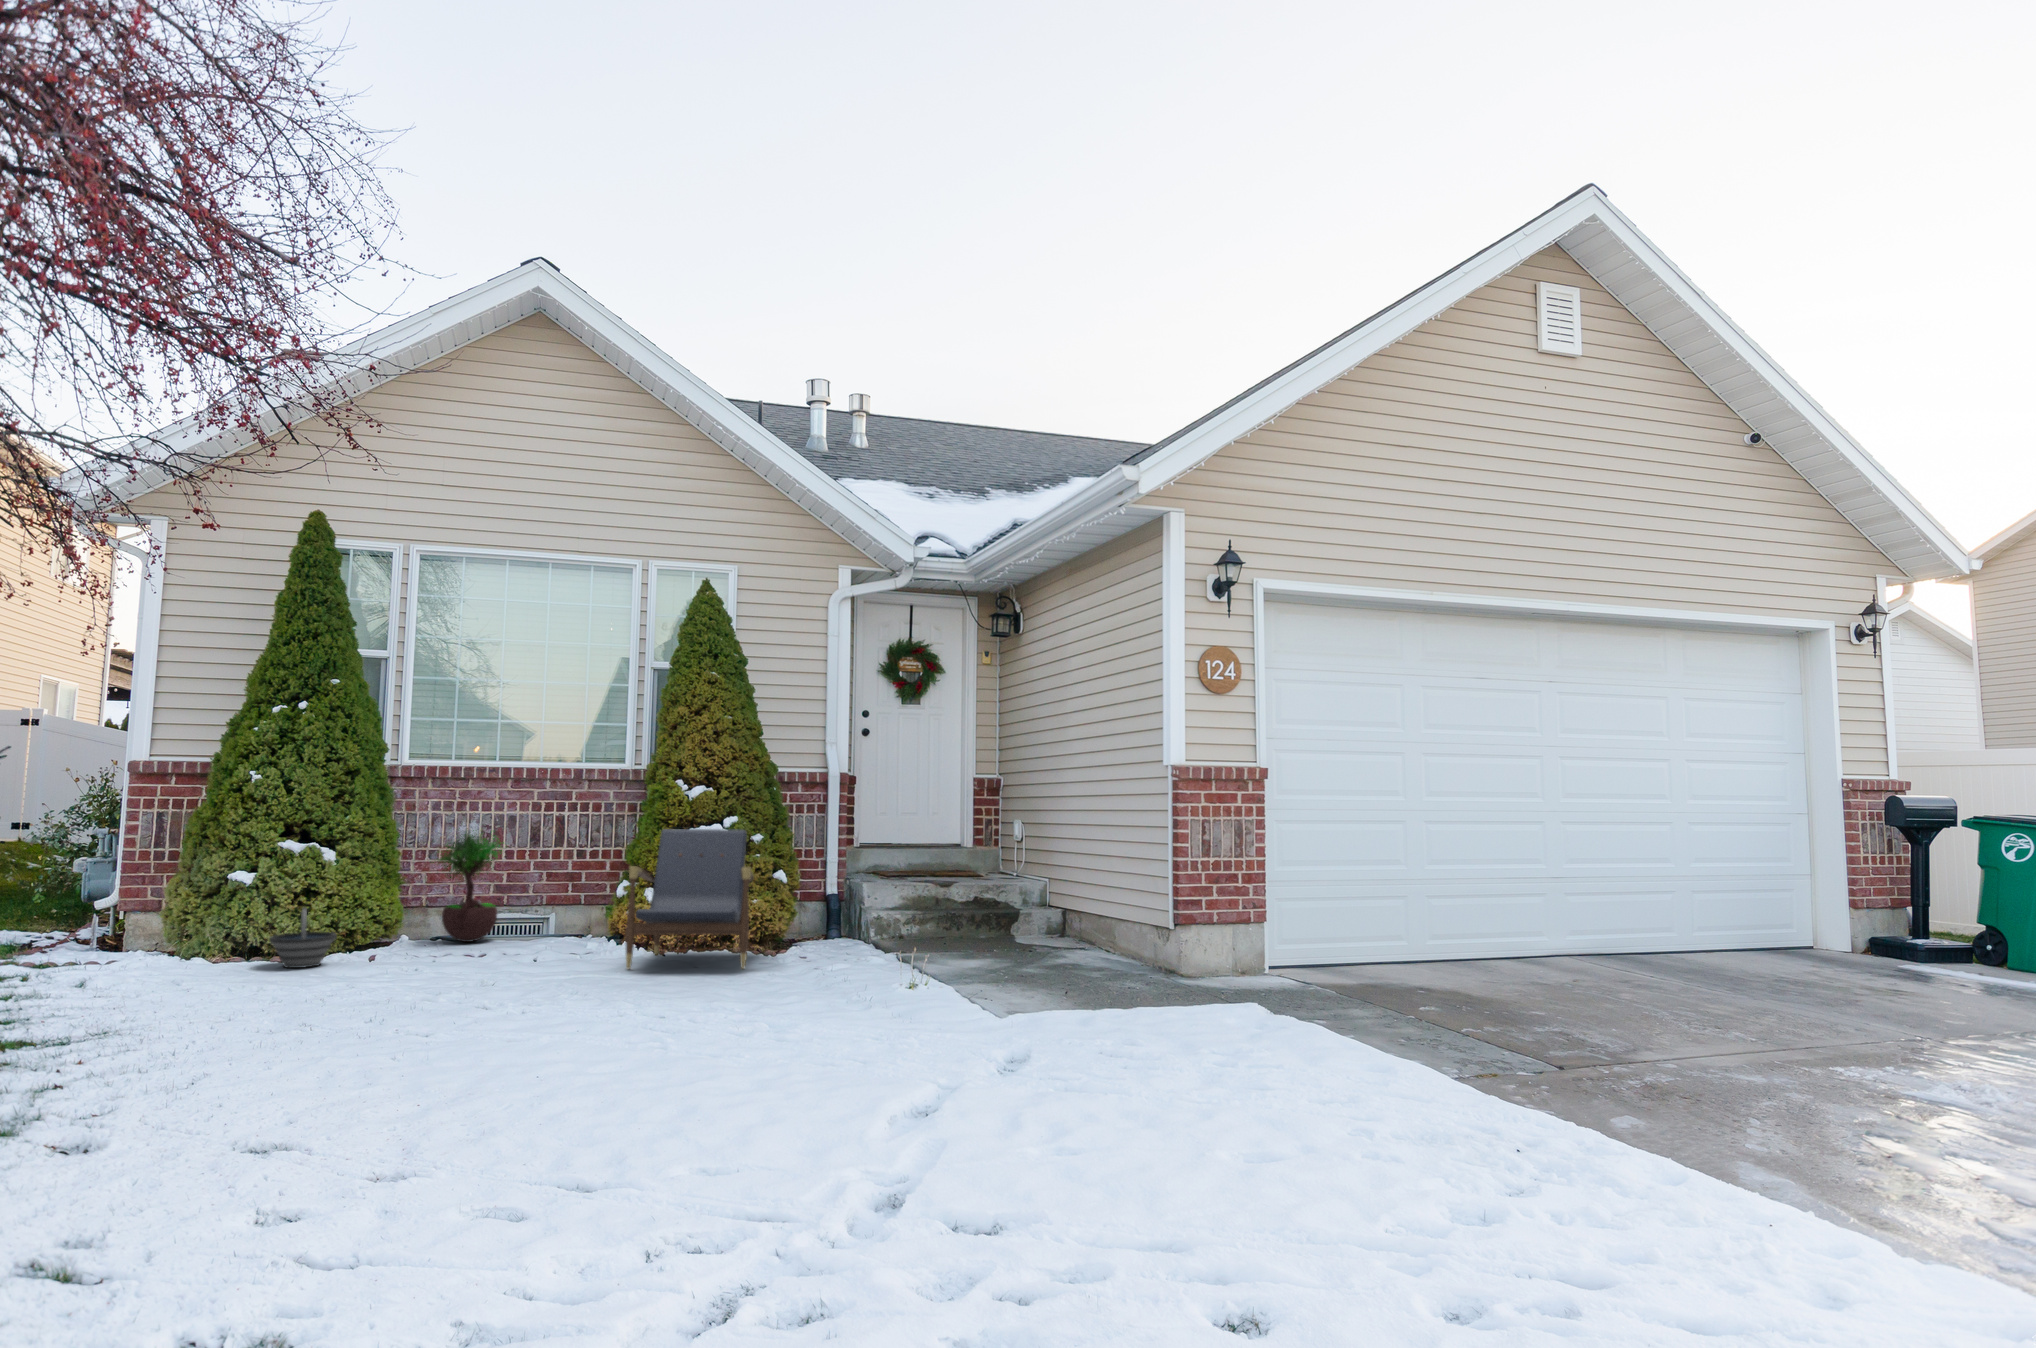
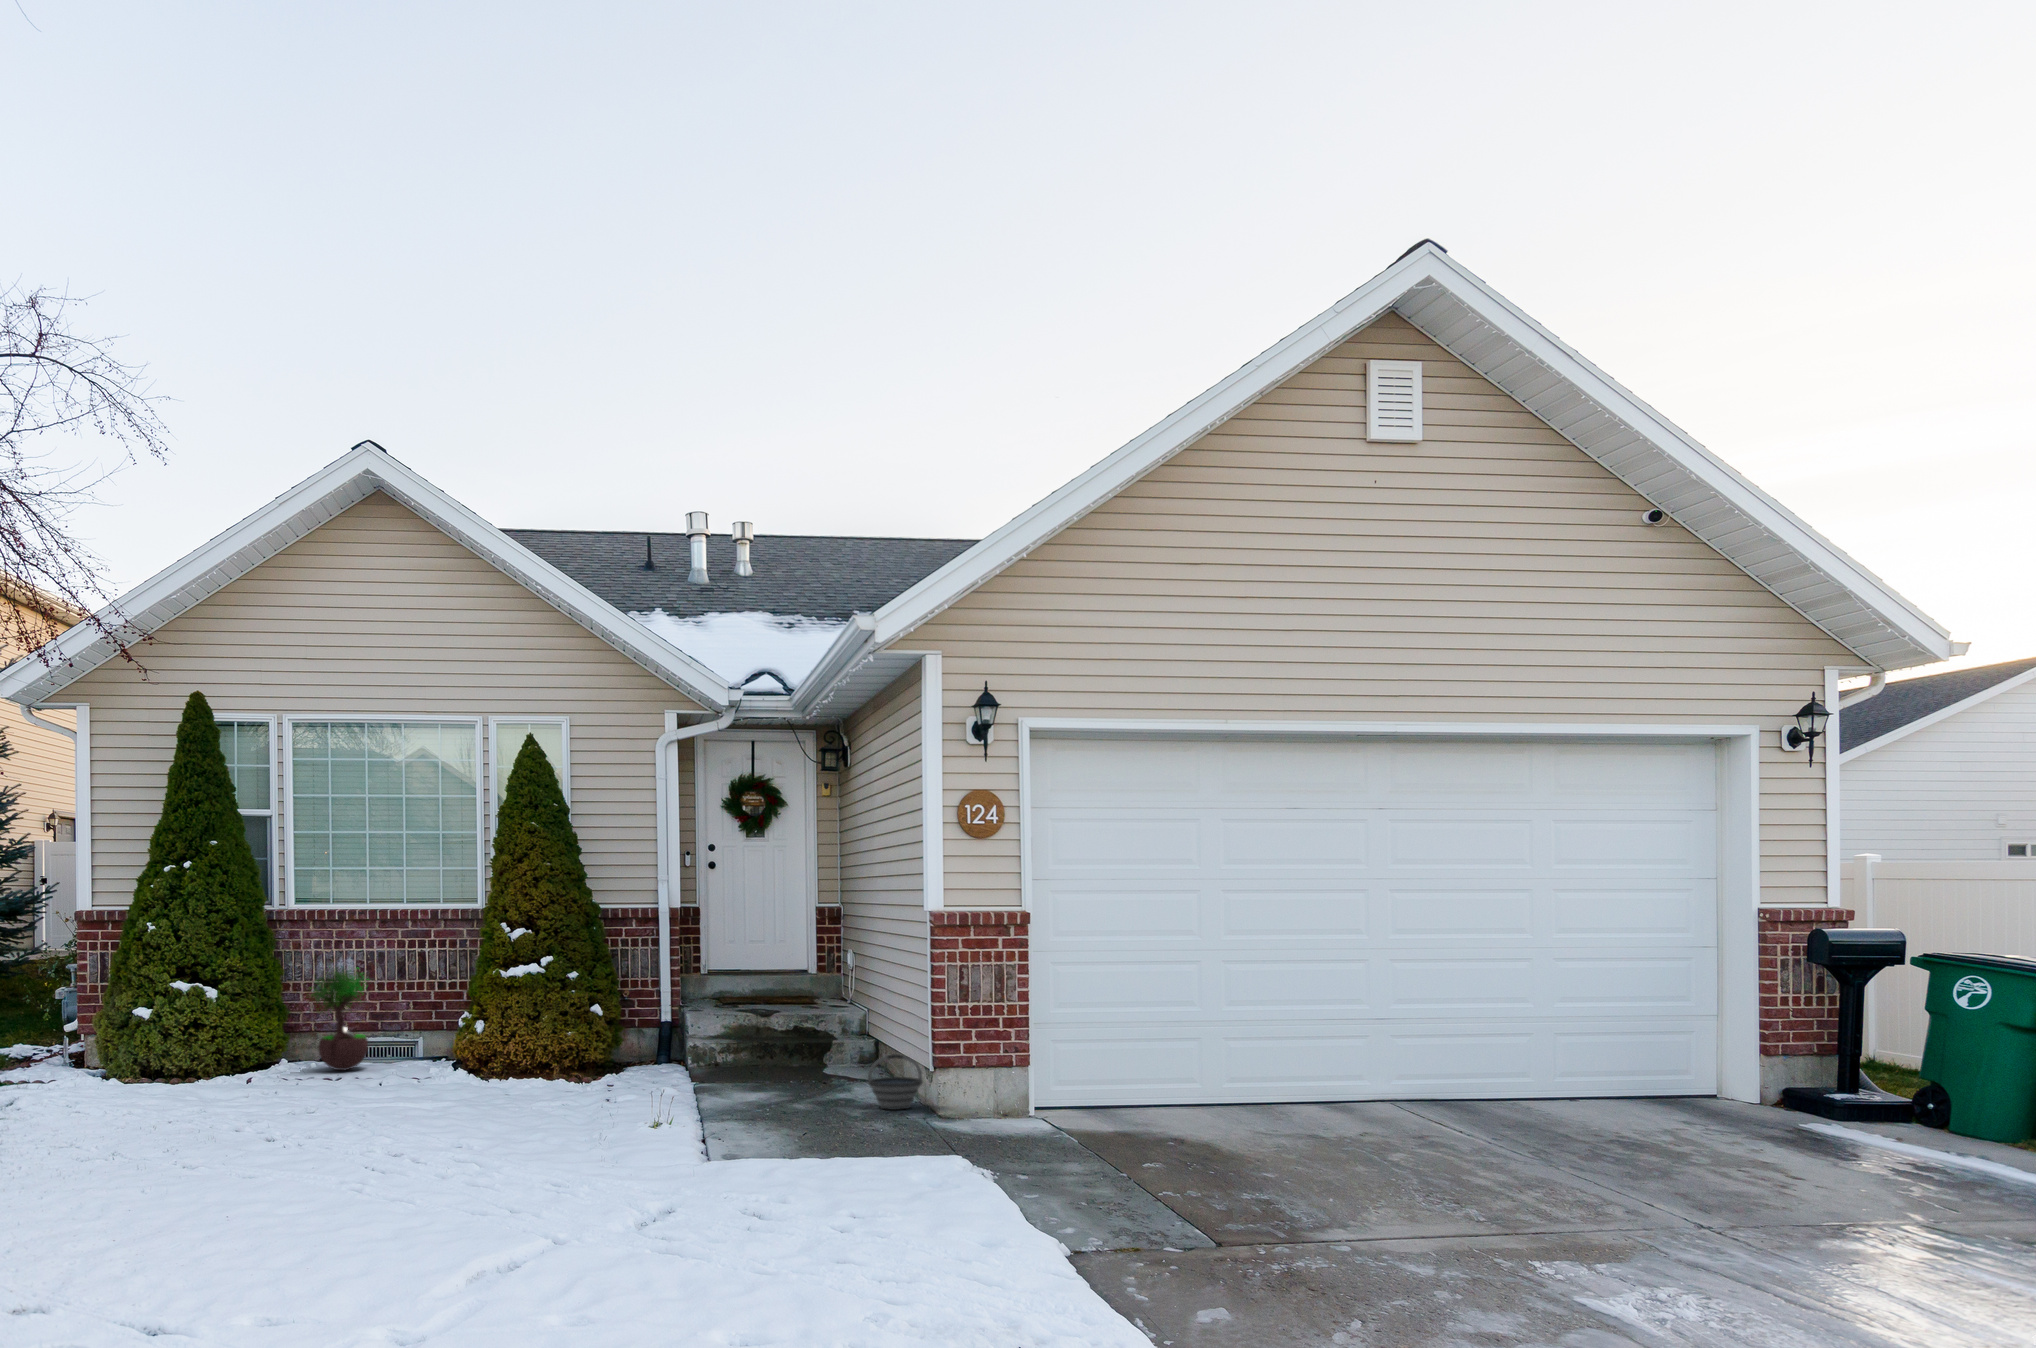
lounge chair: present [626,829,753,969] -> none [448,969,571,1100]
bucket: present [269,907,337,968] -> present [868,1054,923,1110]

